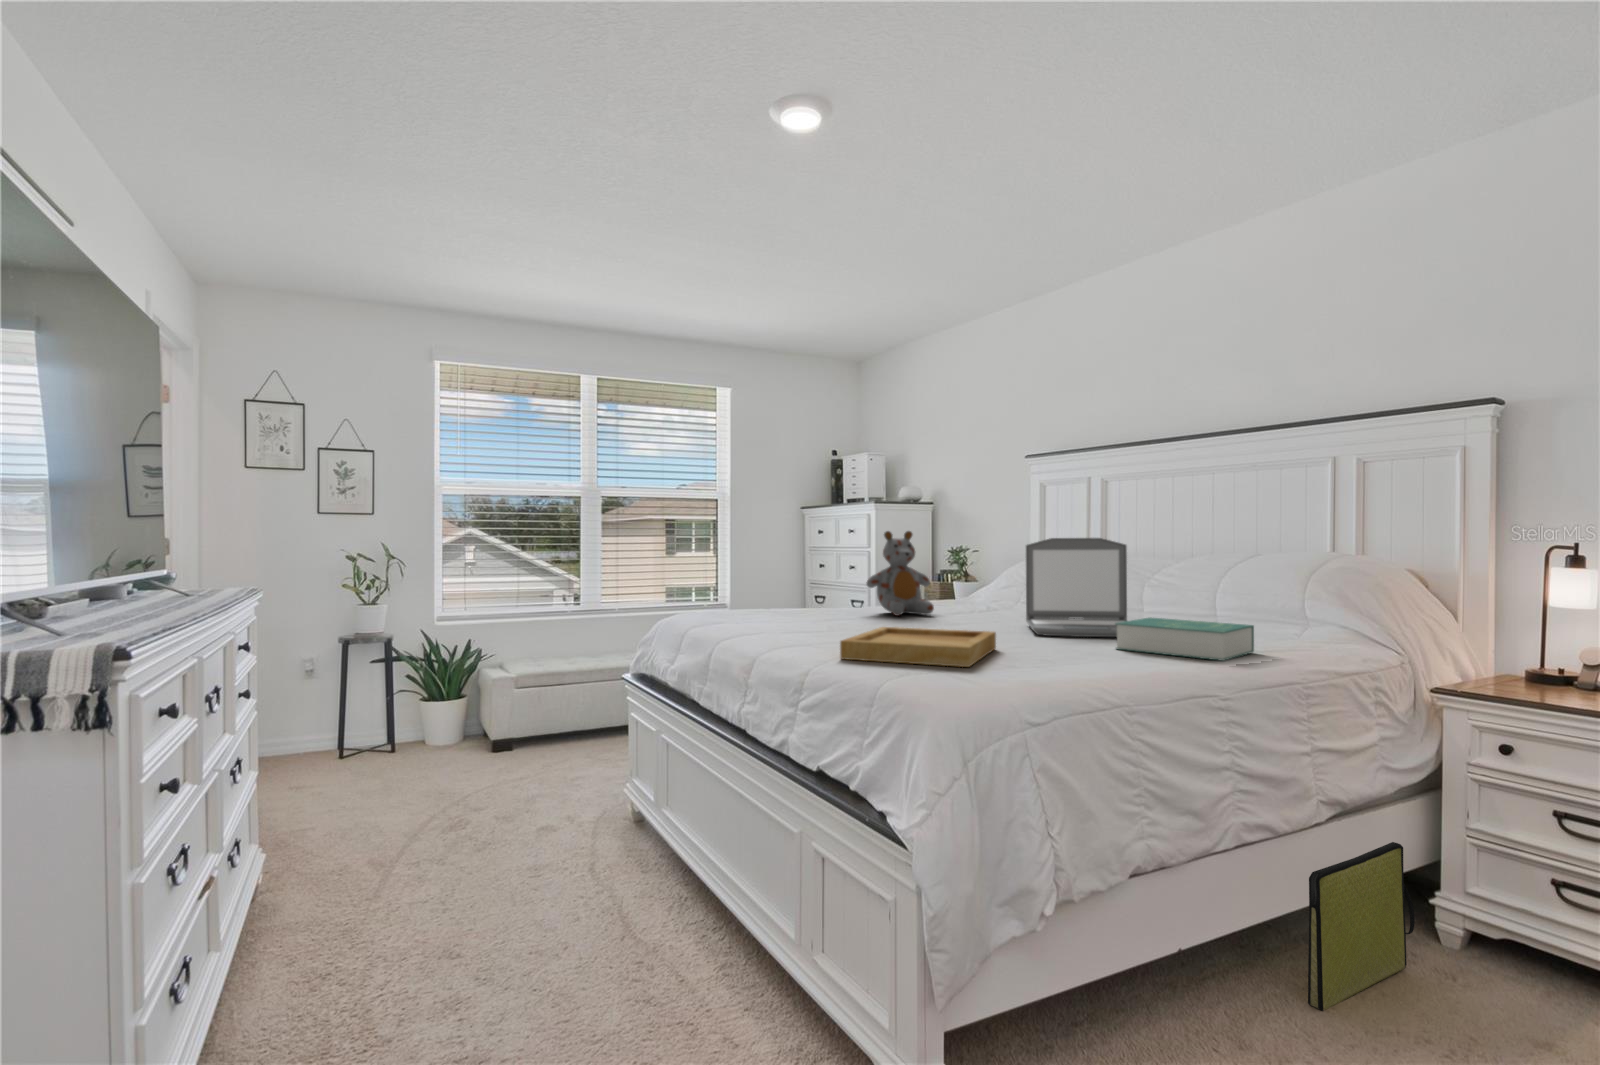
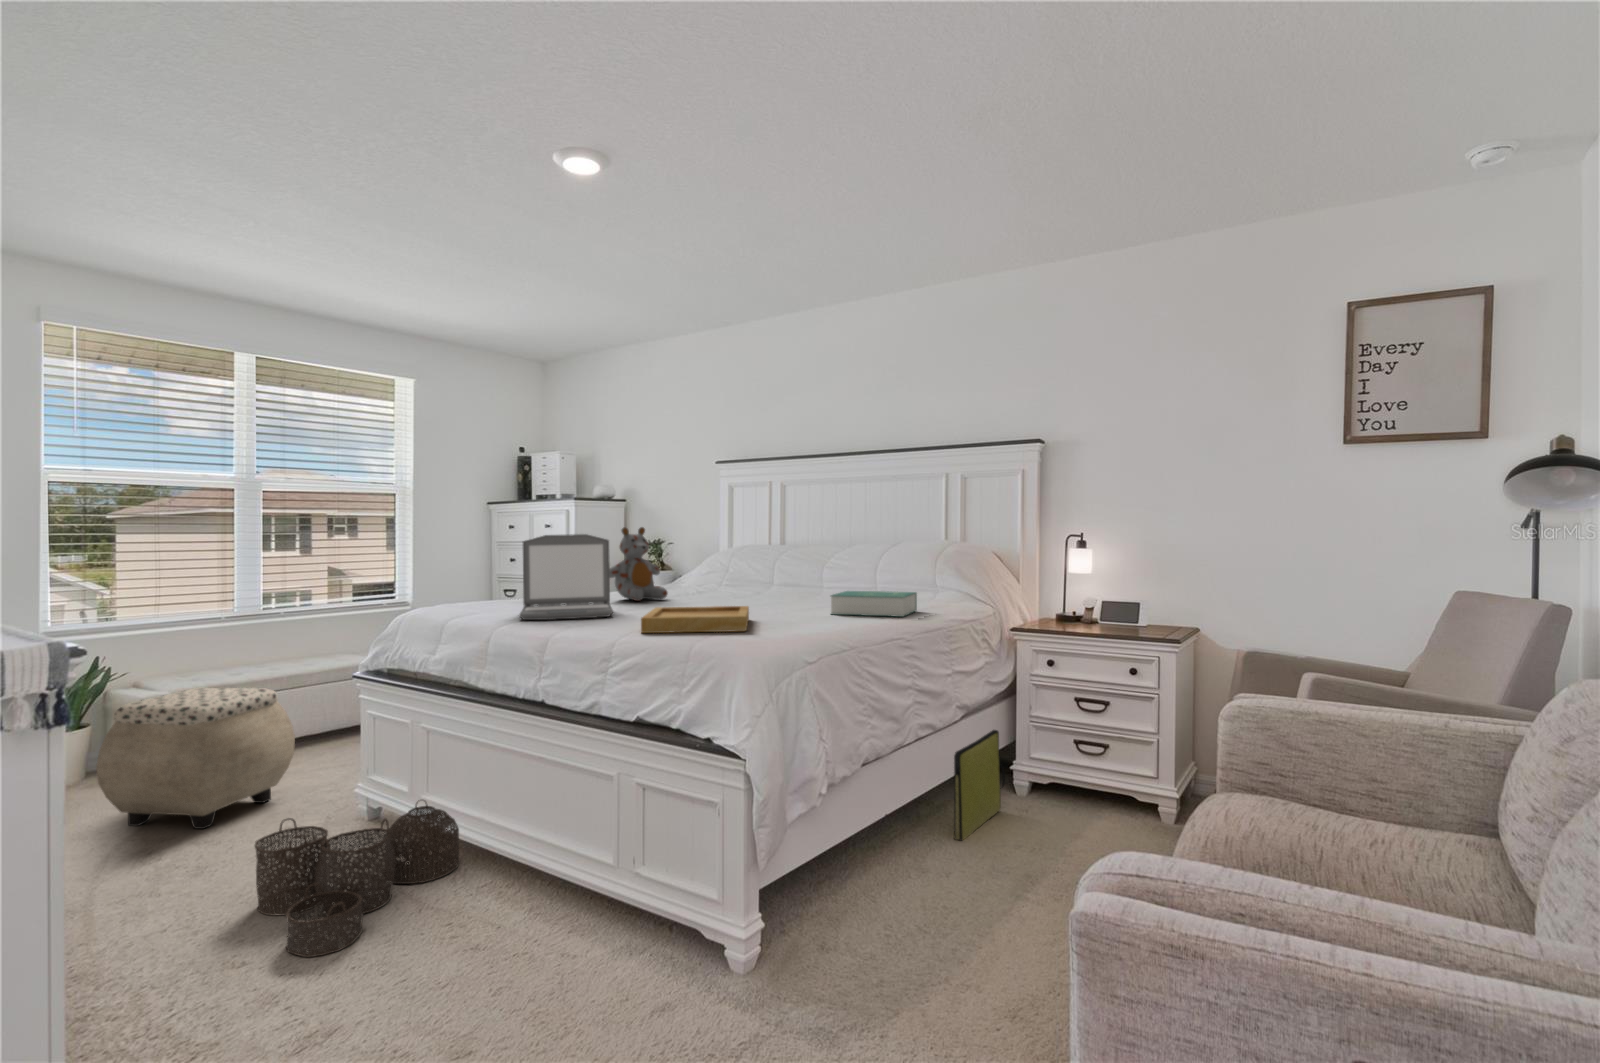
laptop: present [1026,538,1127,637] -> present [519,534,613,620]
ottoman: none [434,673,586,805] -> present [96,688,295,829]
woven basket: none [474,815,674,974] -> present [255,802,460,957]

